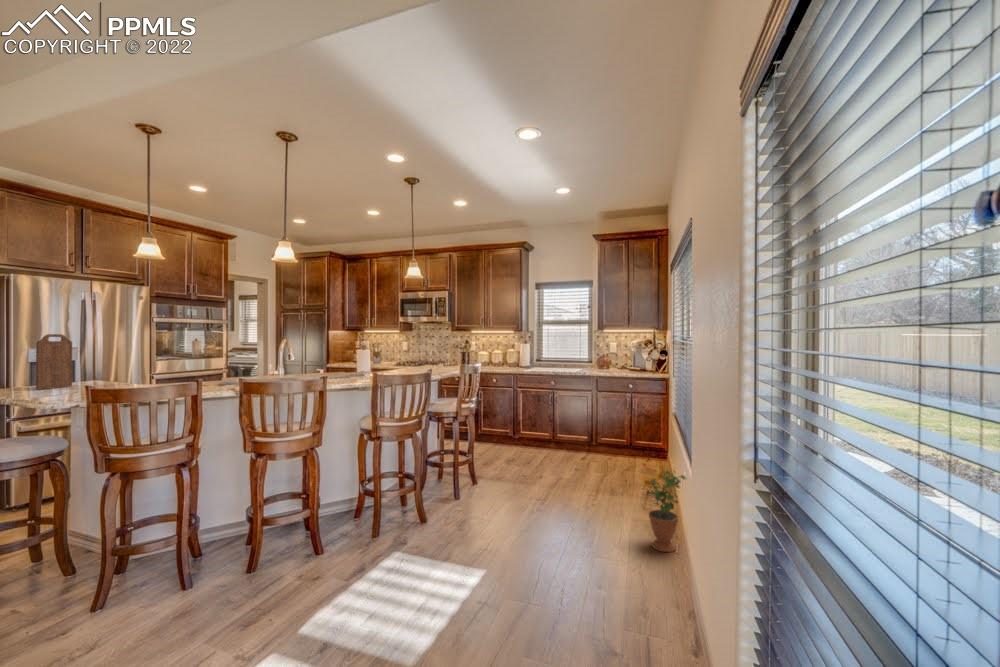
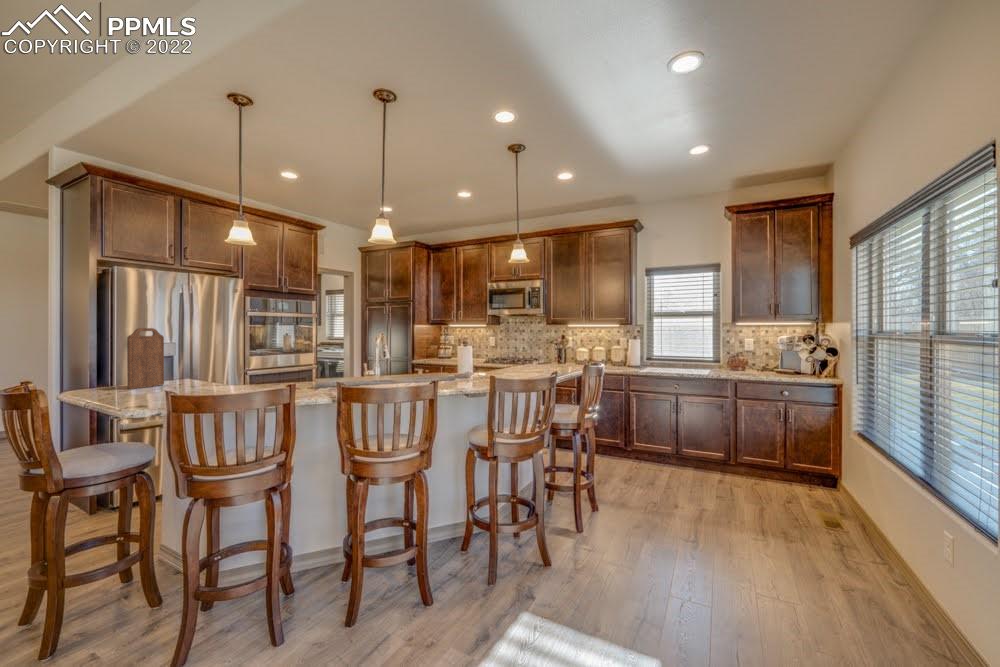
potted plant: present [647,471,685,552] -> none [873,523,951,647]

